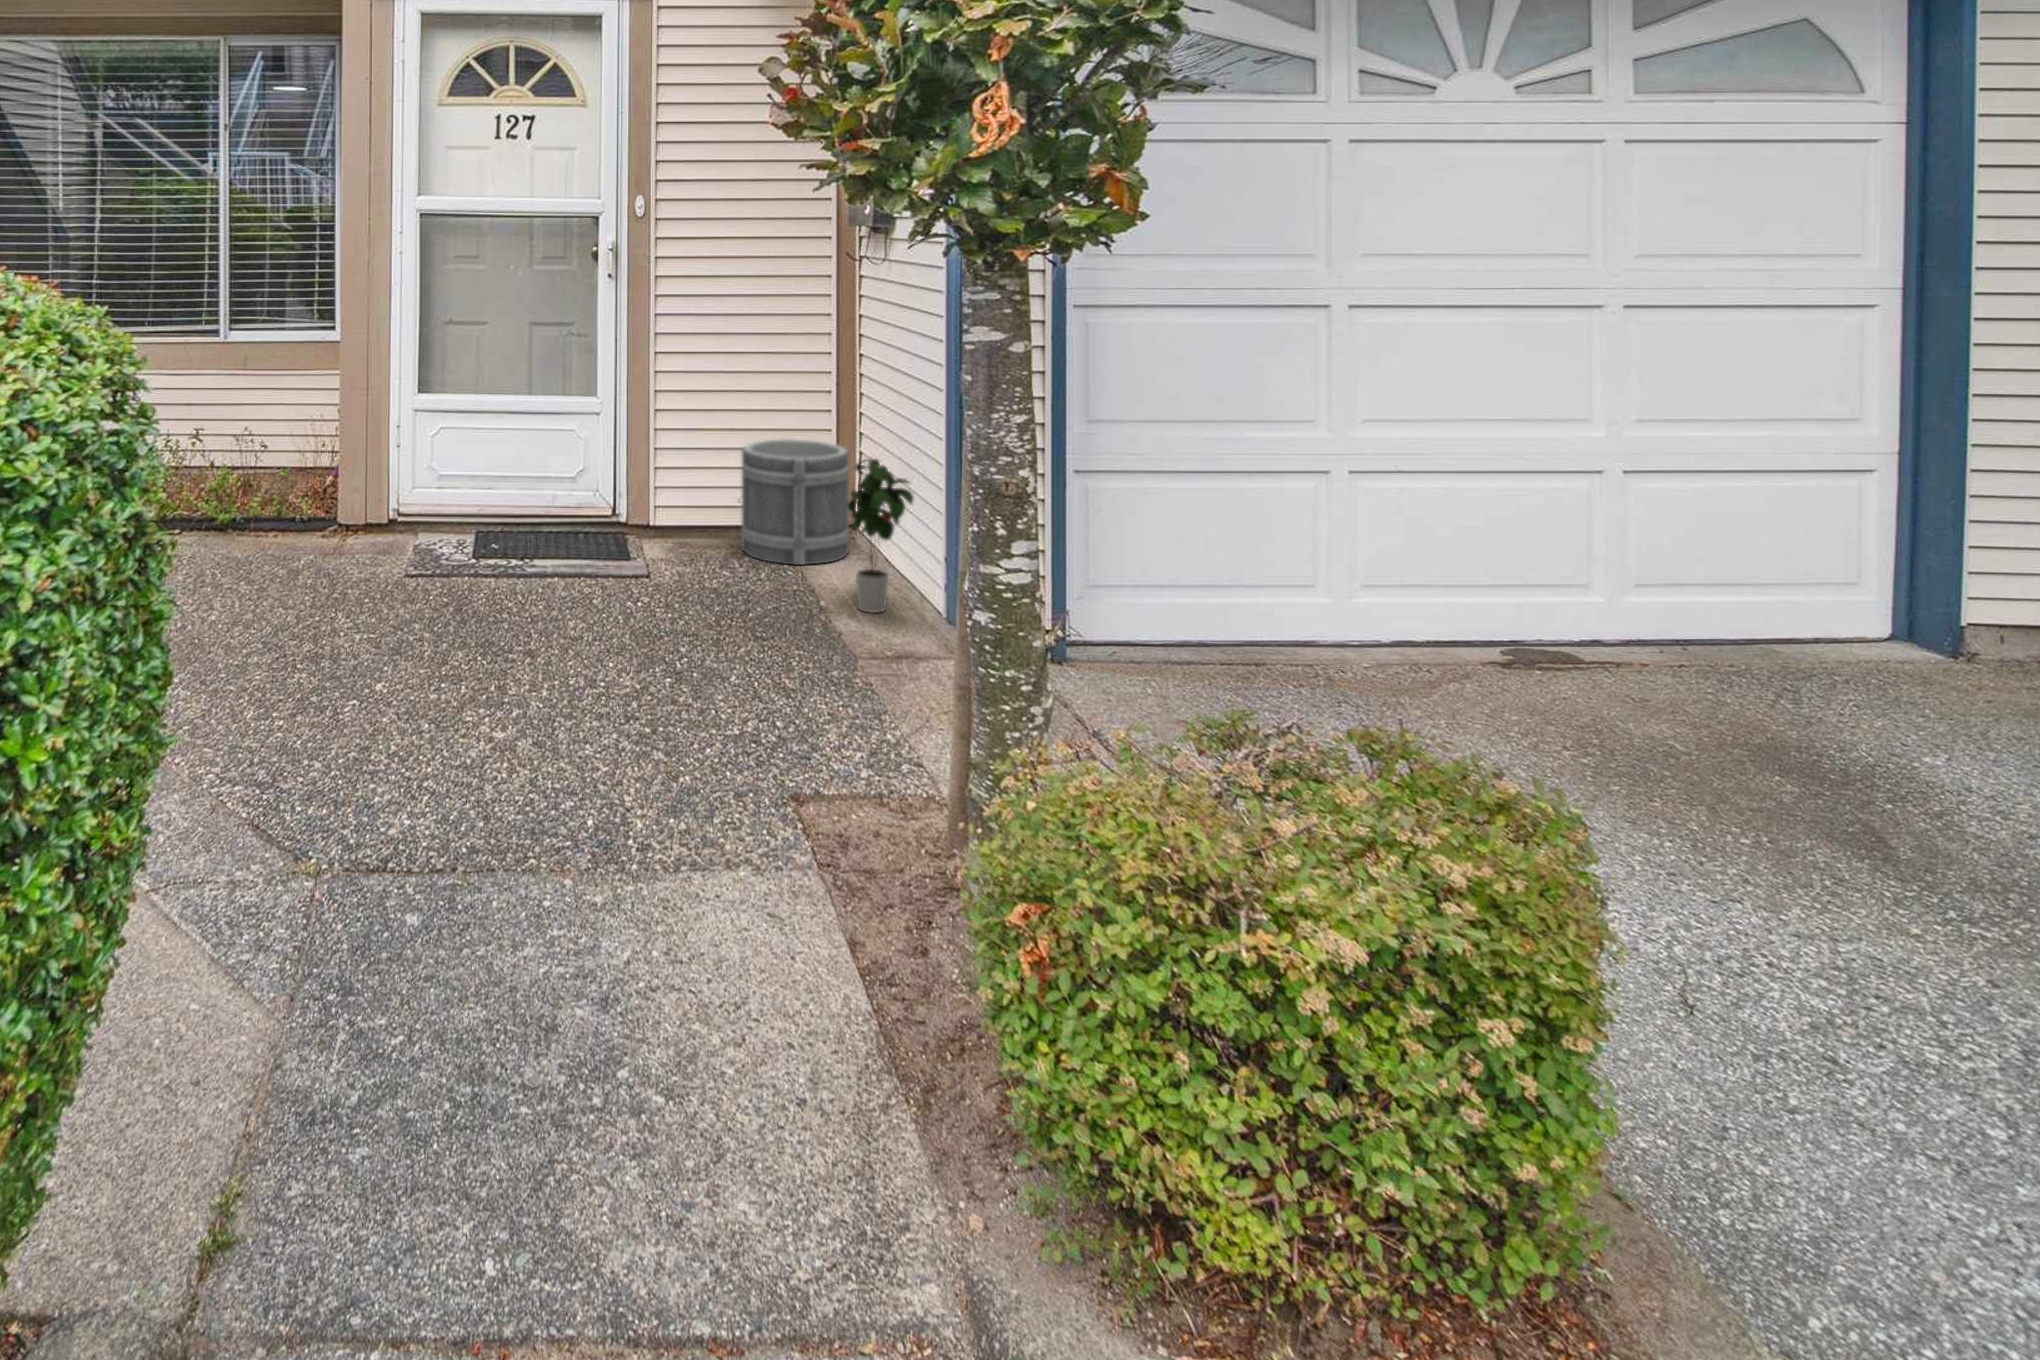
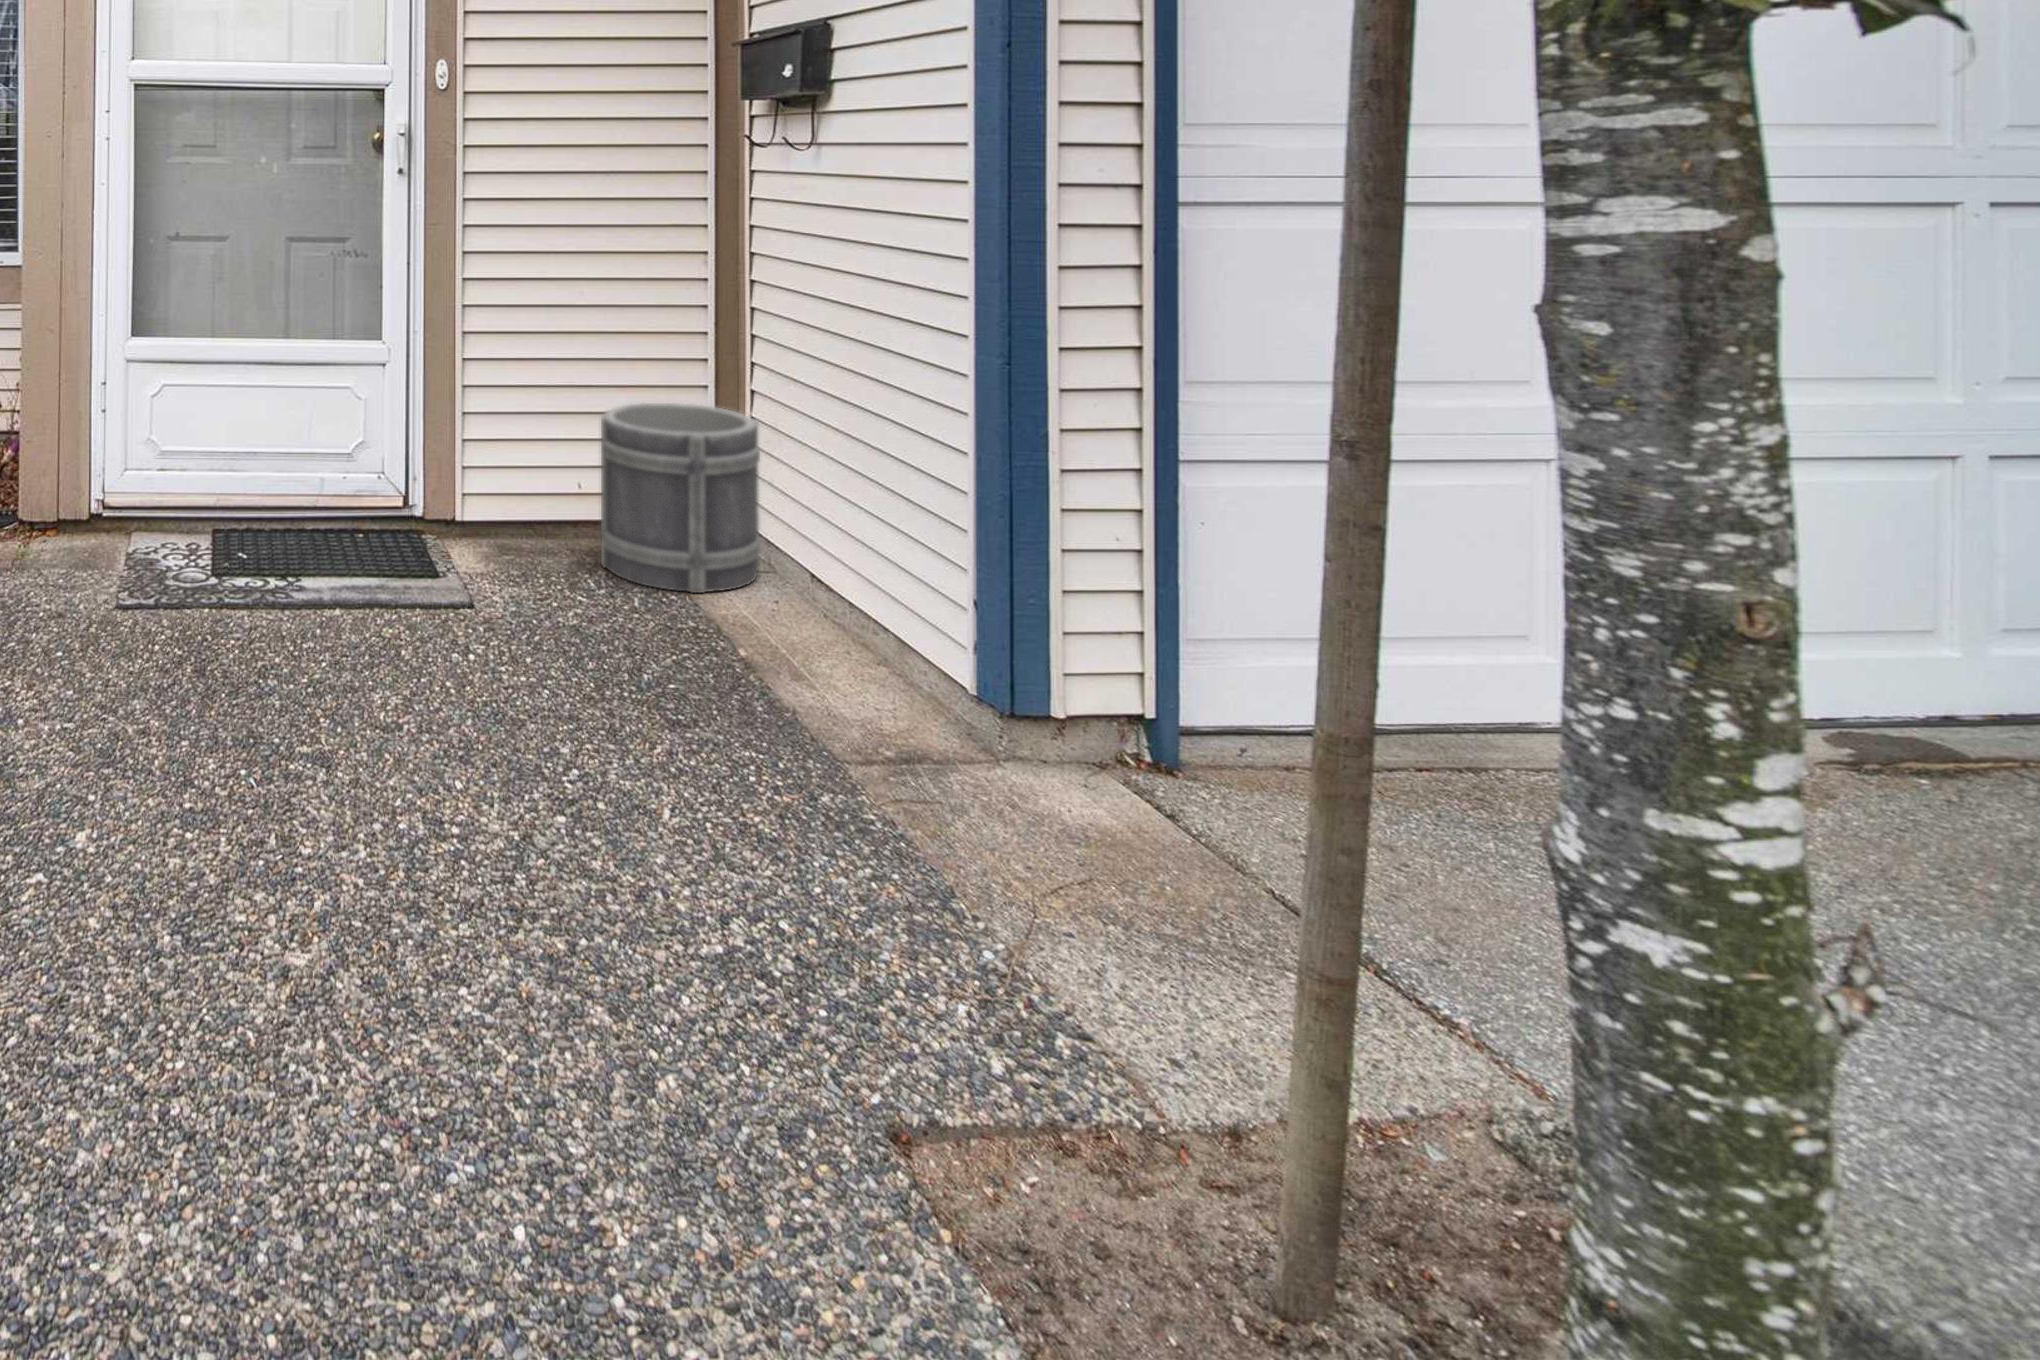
potted plant: present [848,459,913,613] -> none [797,441,933,688]

